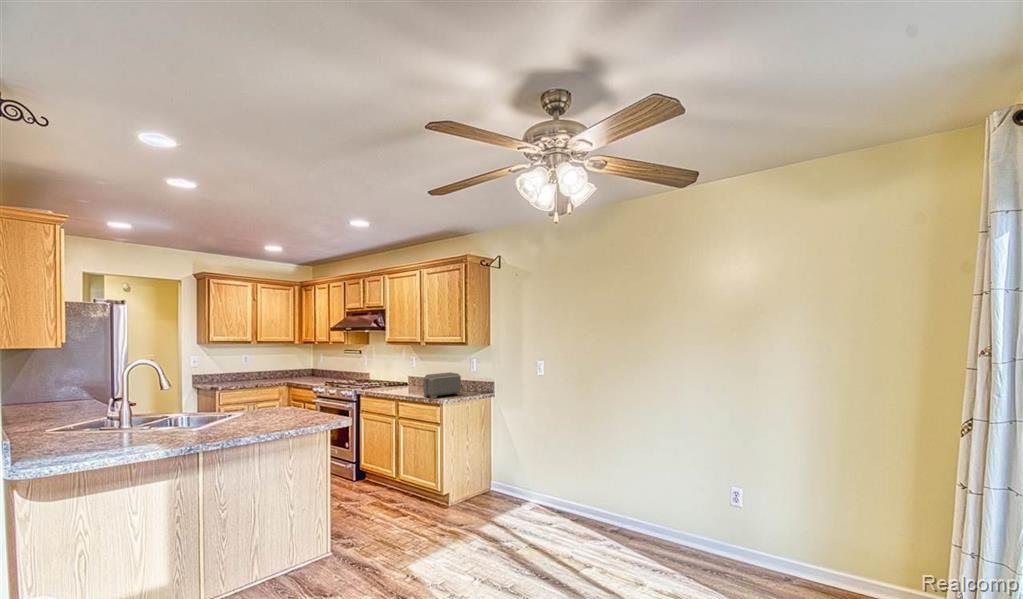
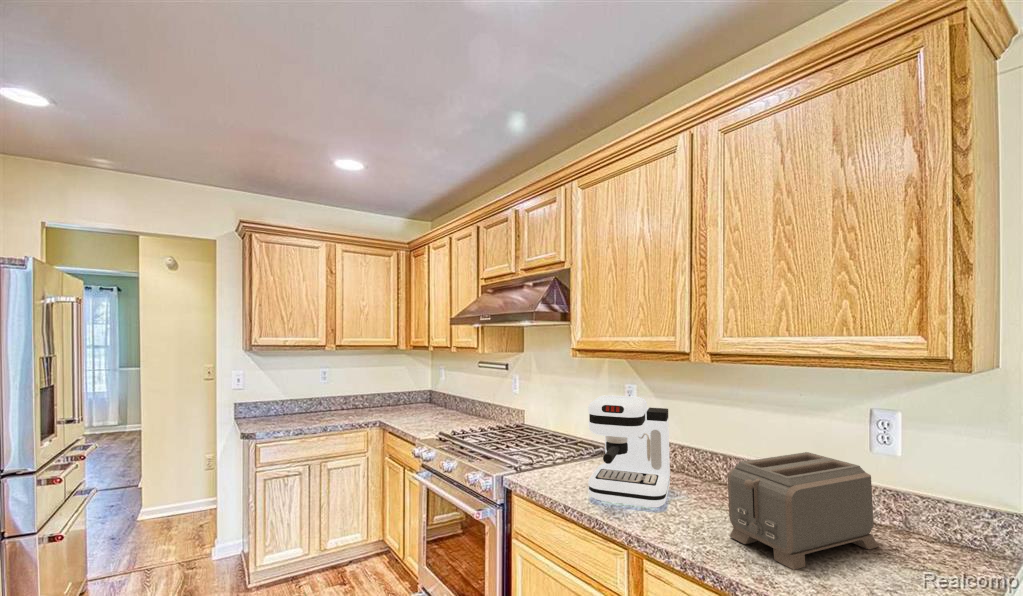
coffee maker: none [386,359,417,394] -> present [588,395,670,508]

